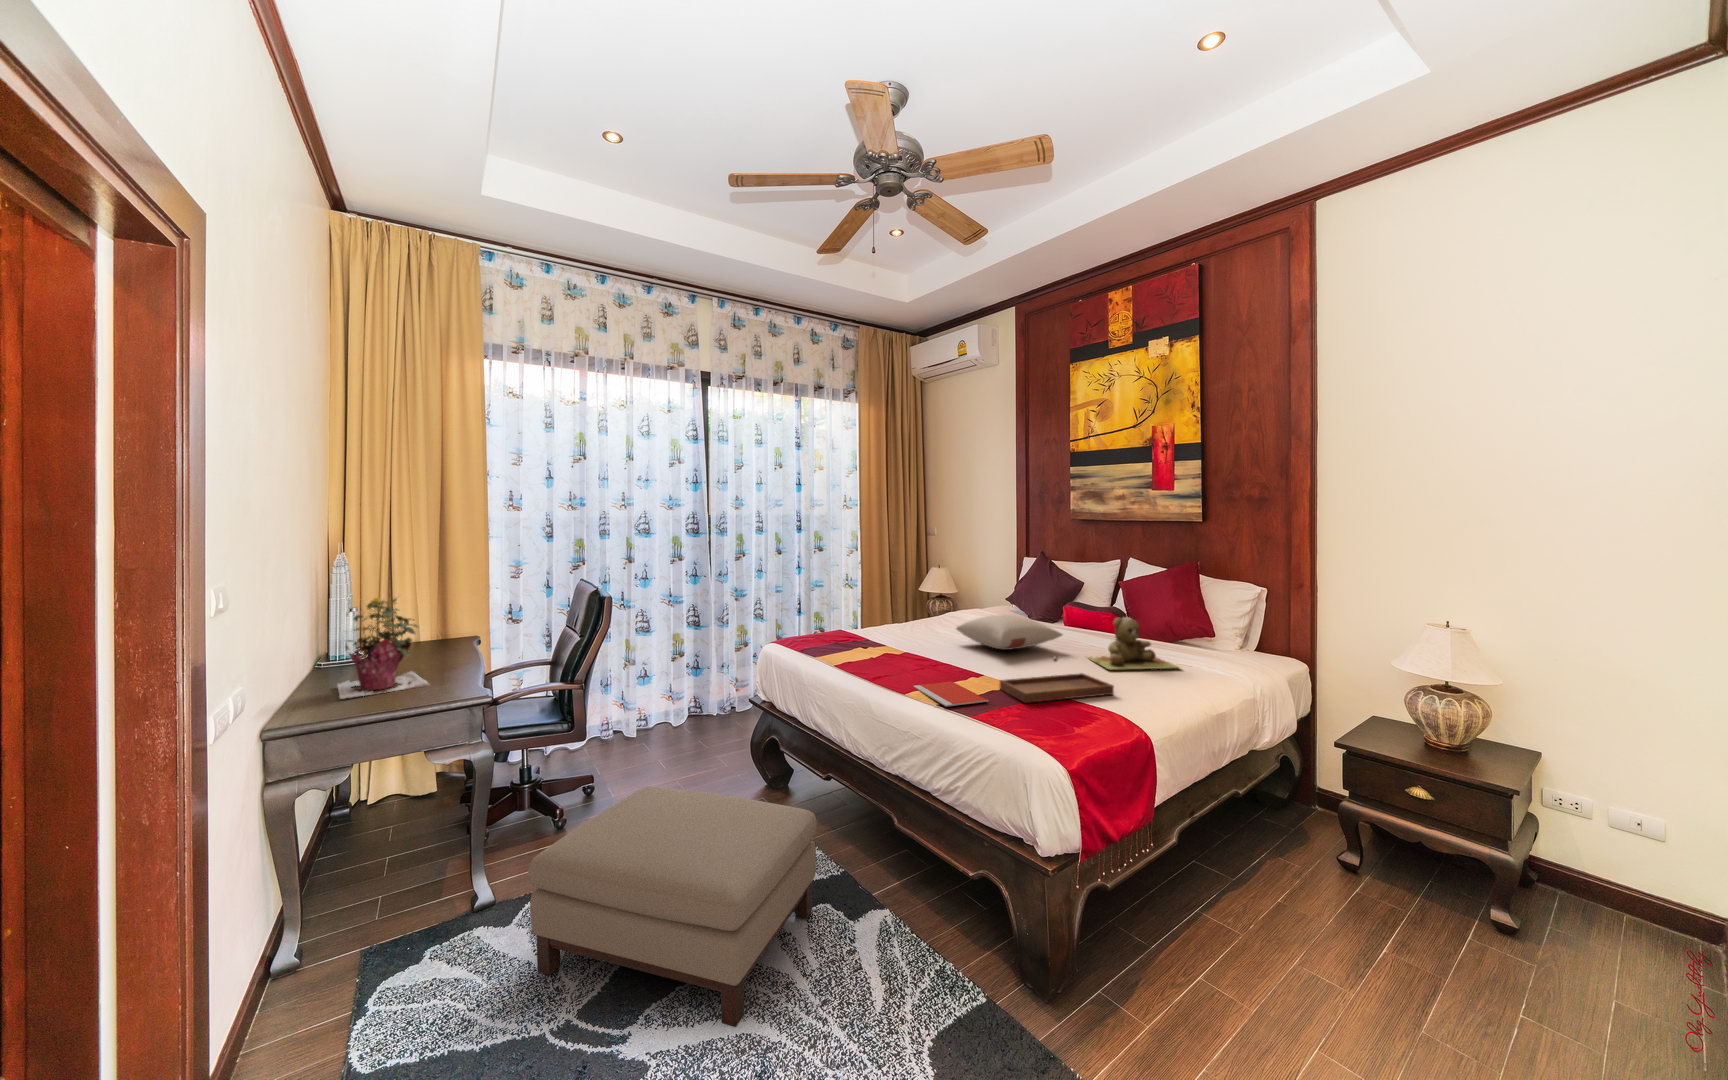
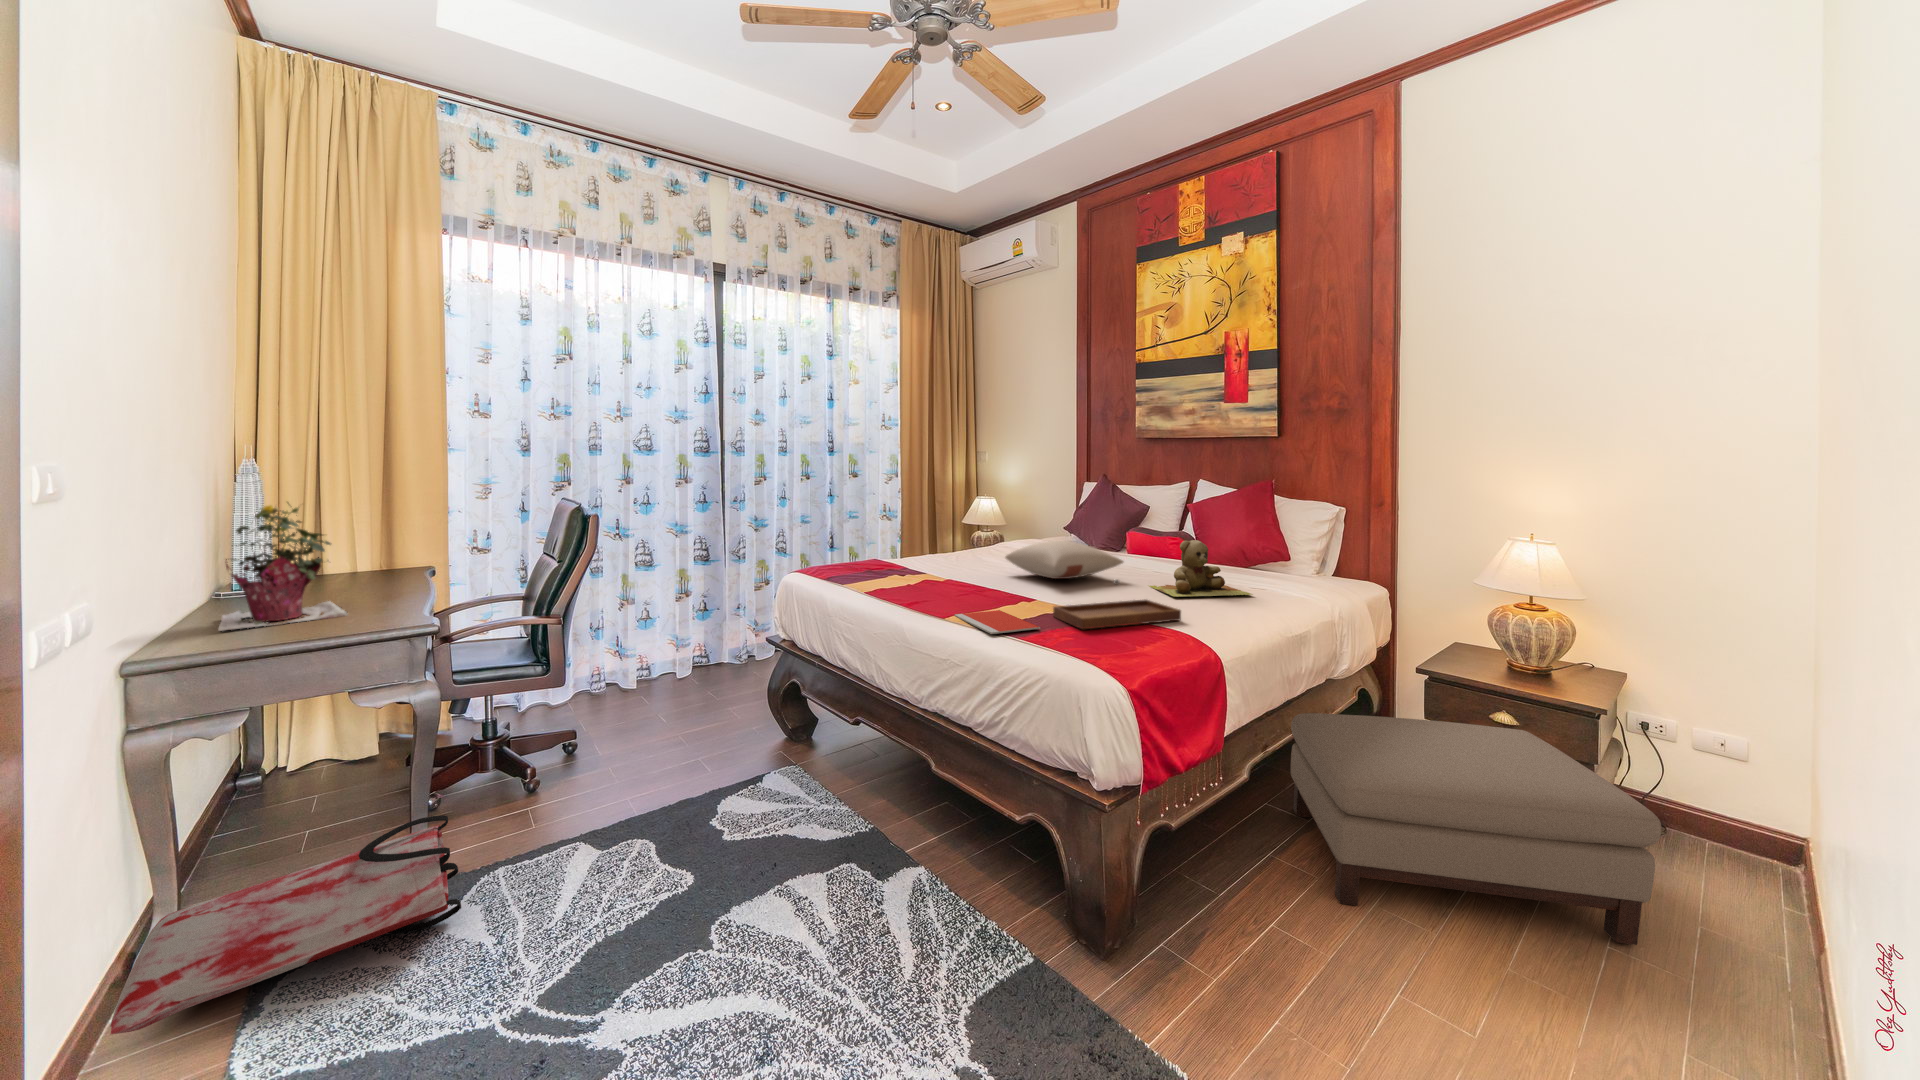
ottoman: present [528,786,817,1027] -> present [1291,713,1661,945]
bag: none [266,853,511,1024] -> present [110,815,461,1034]

